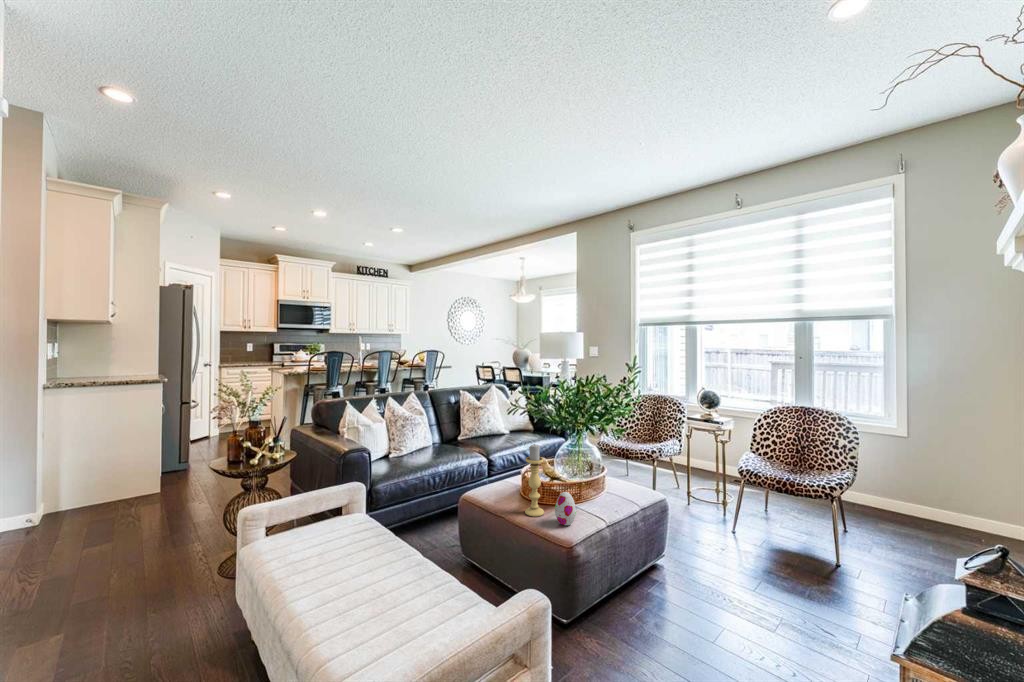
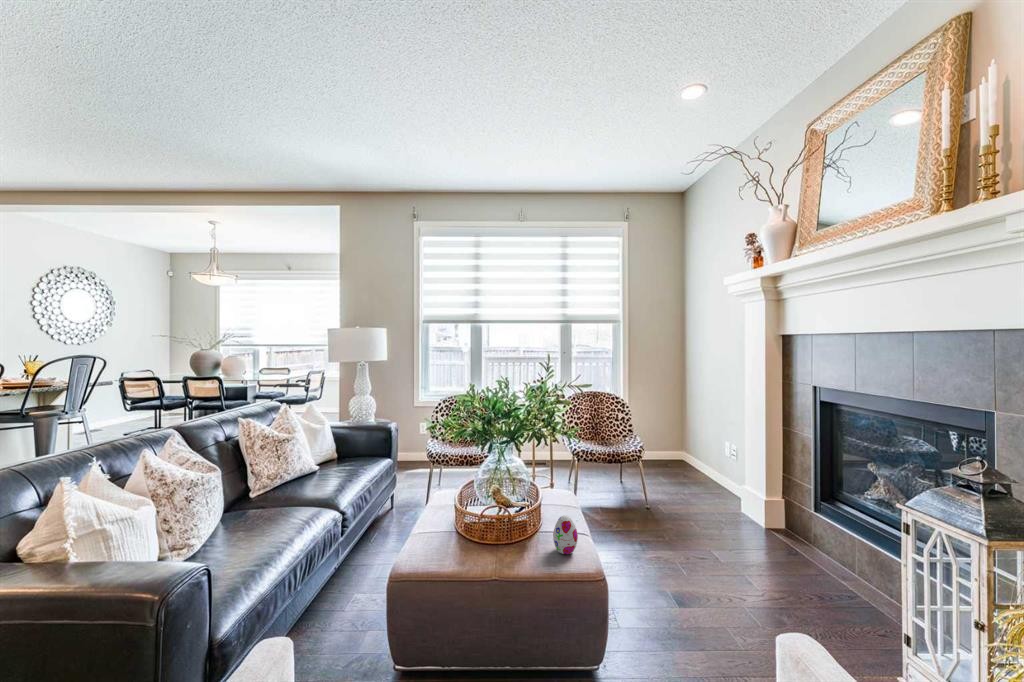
candle holder: present [525,444,544,517] -> none [510,469,533,560]

